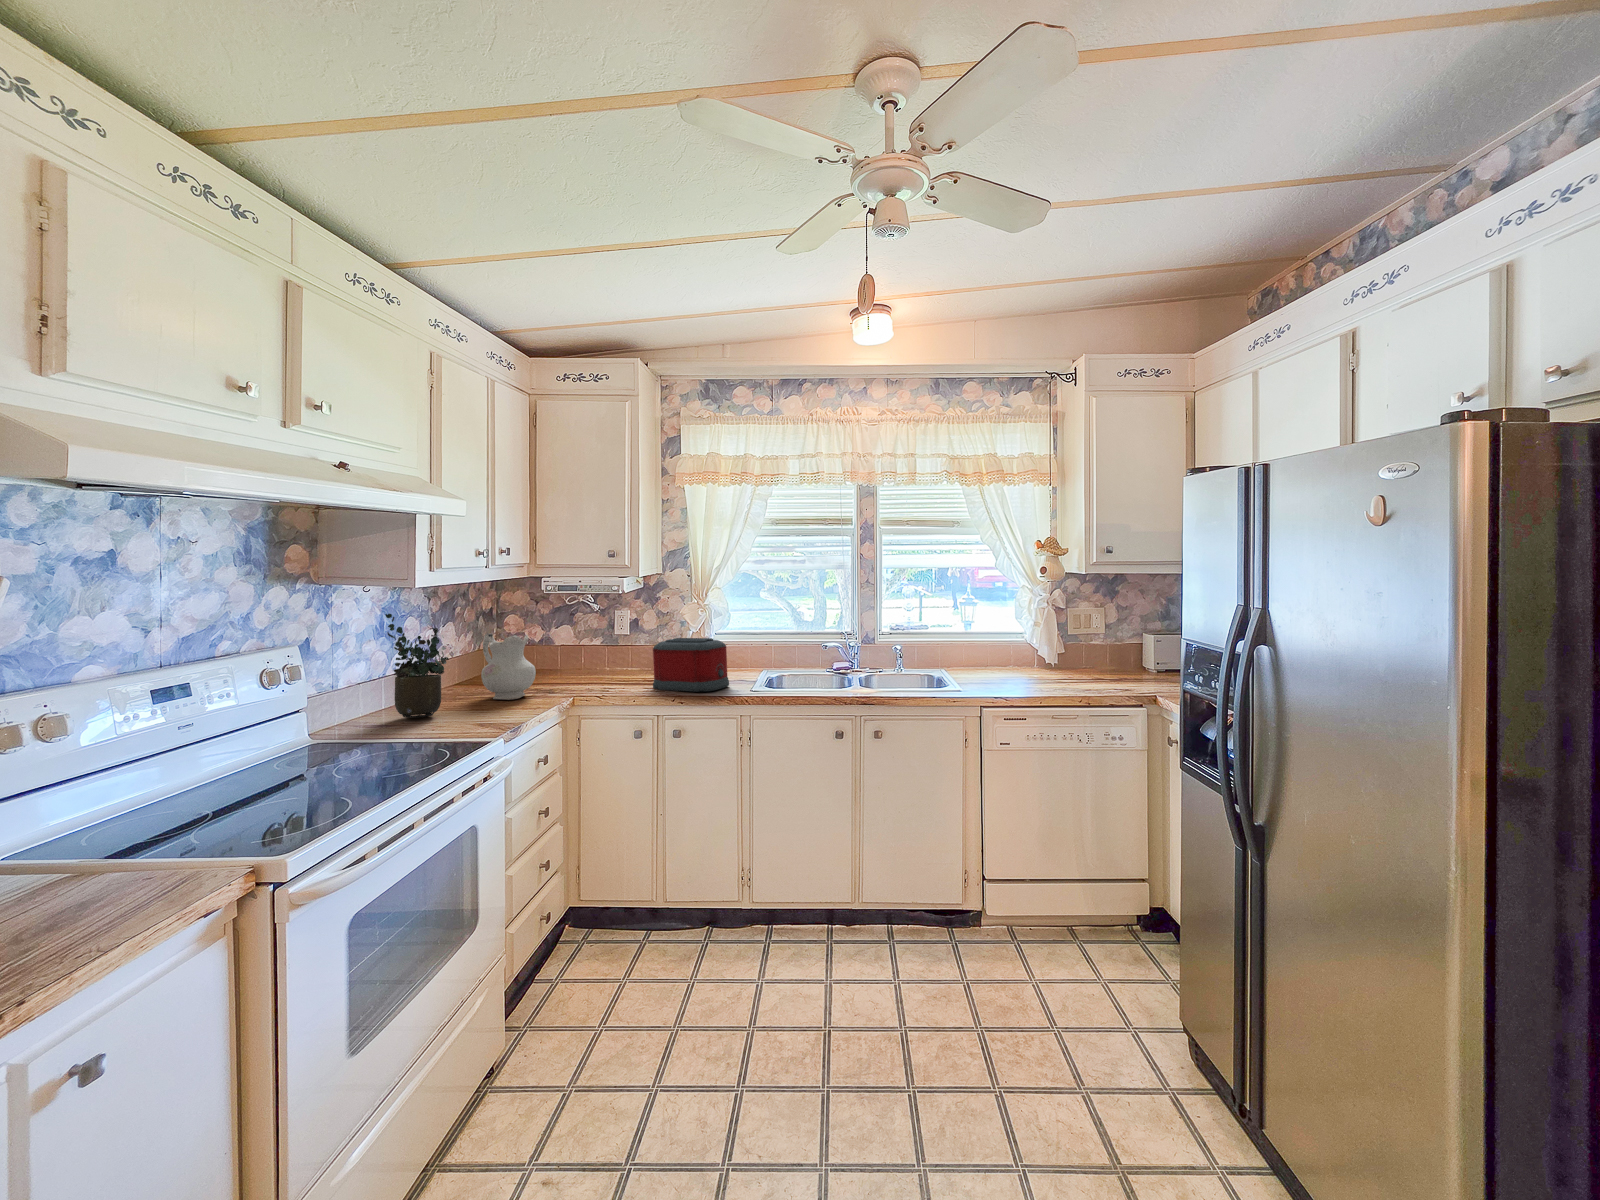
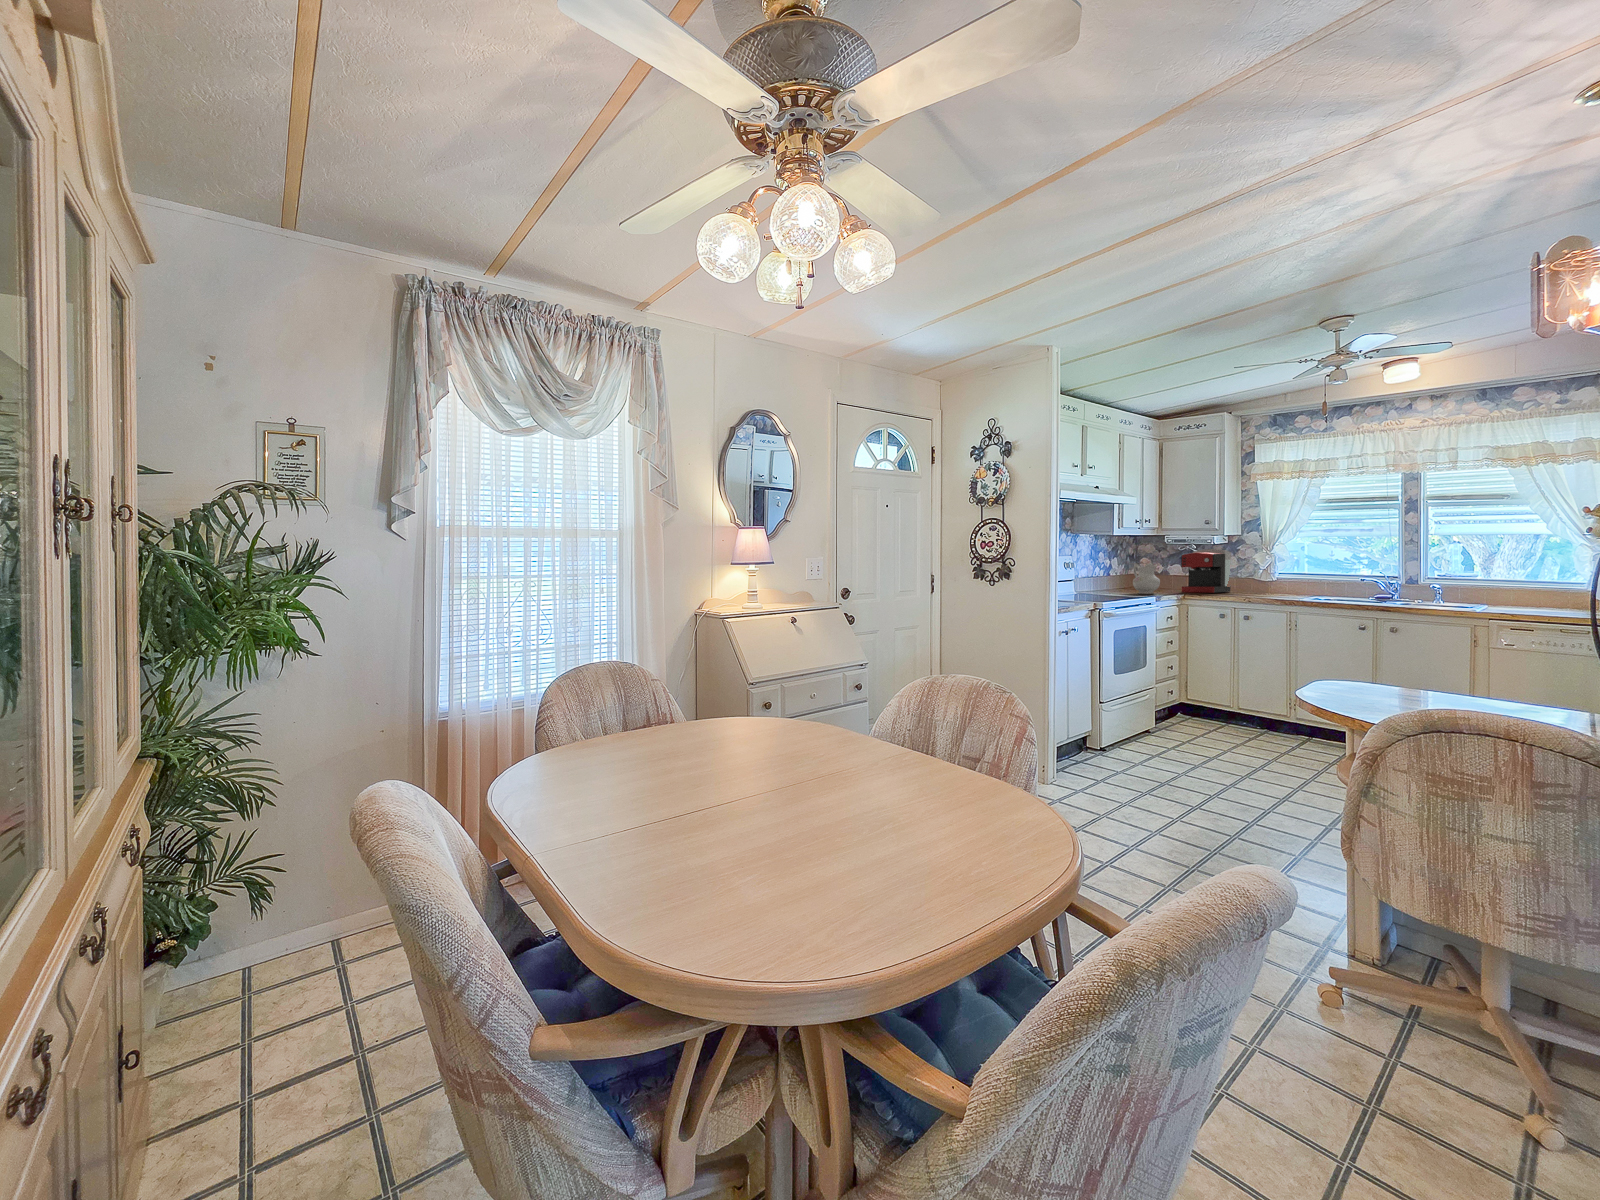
coffee maker: none [572,599,652,681] -> present [1181,549,1231,593]
potted plant: present [385,614,449,718] -> none [1094,551,1121,595]
toaster: present [653,638,729,692] -> none [1228,569,1278,597]

